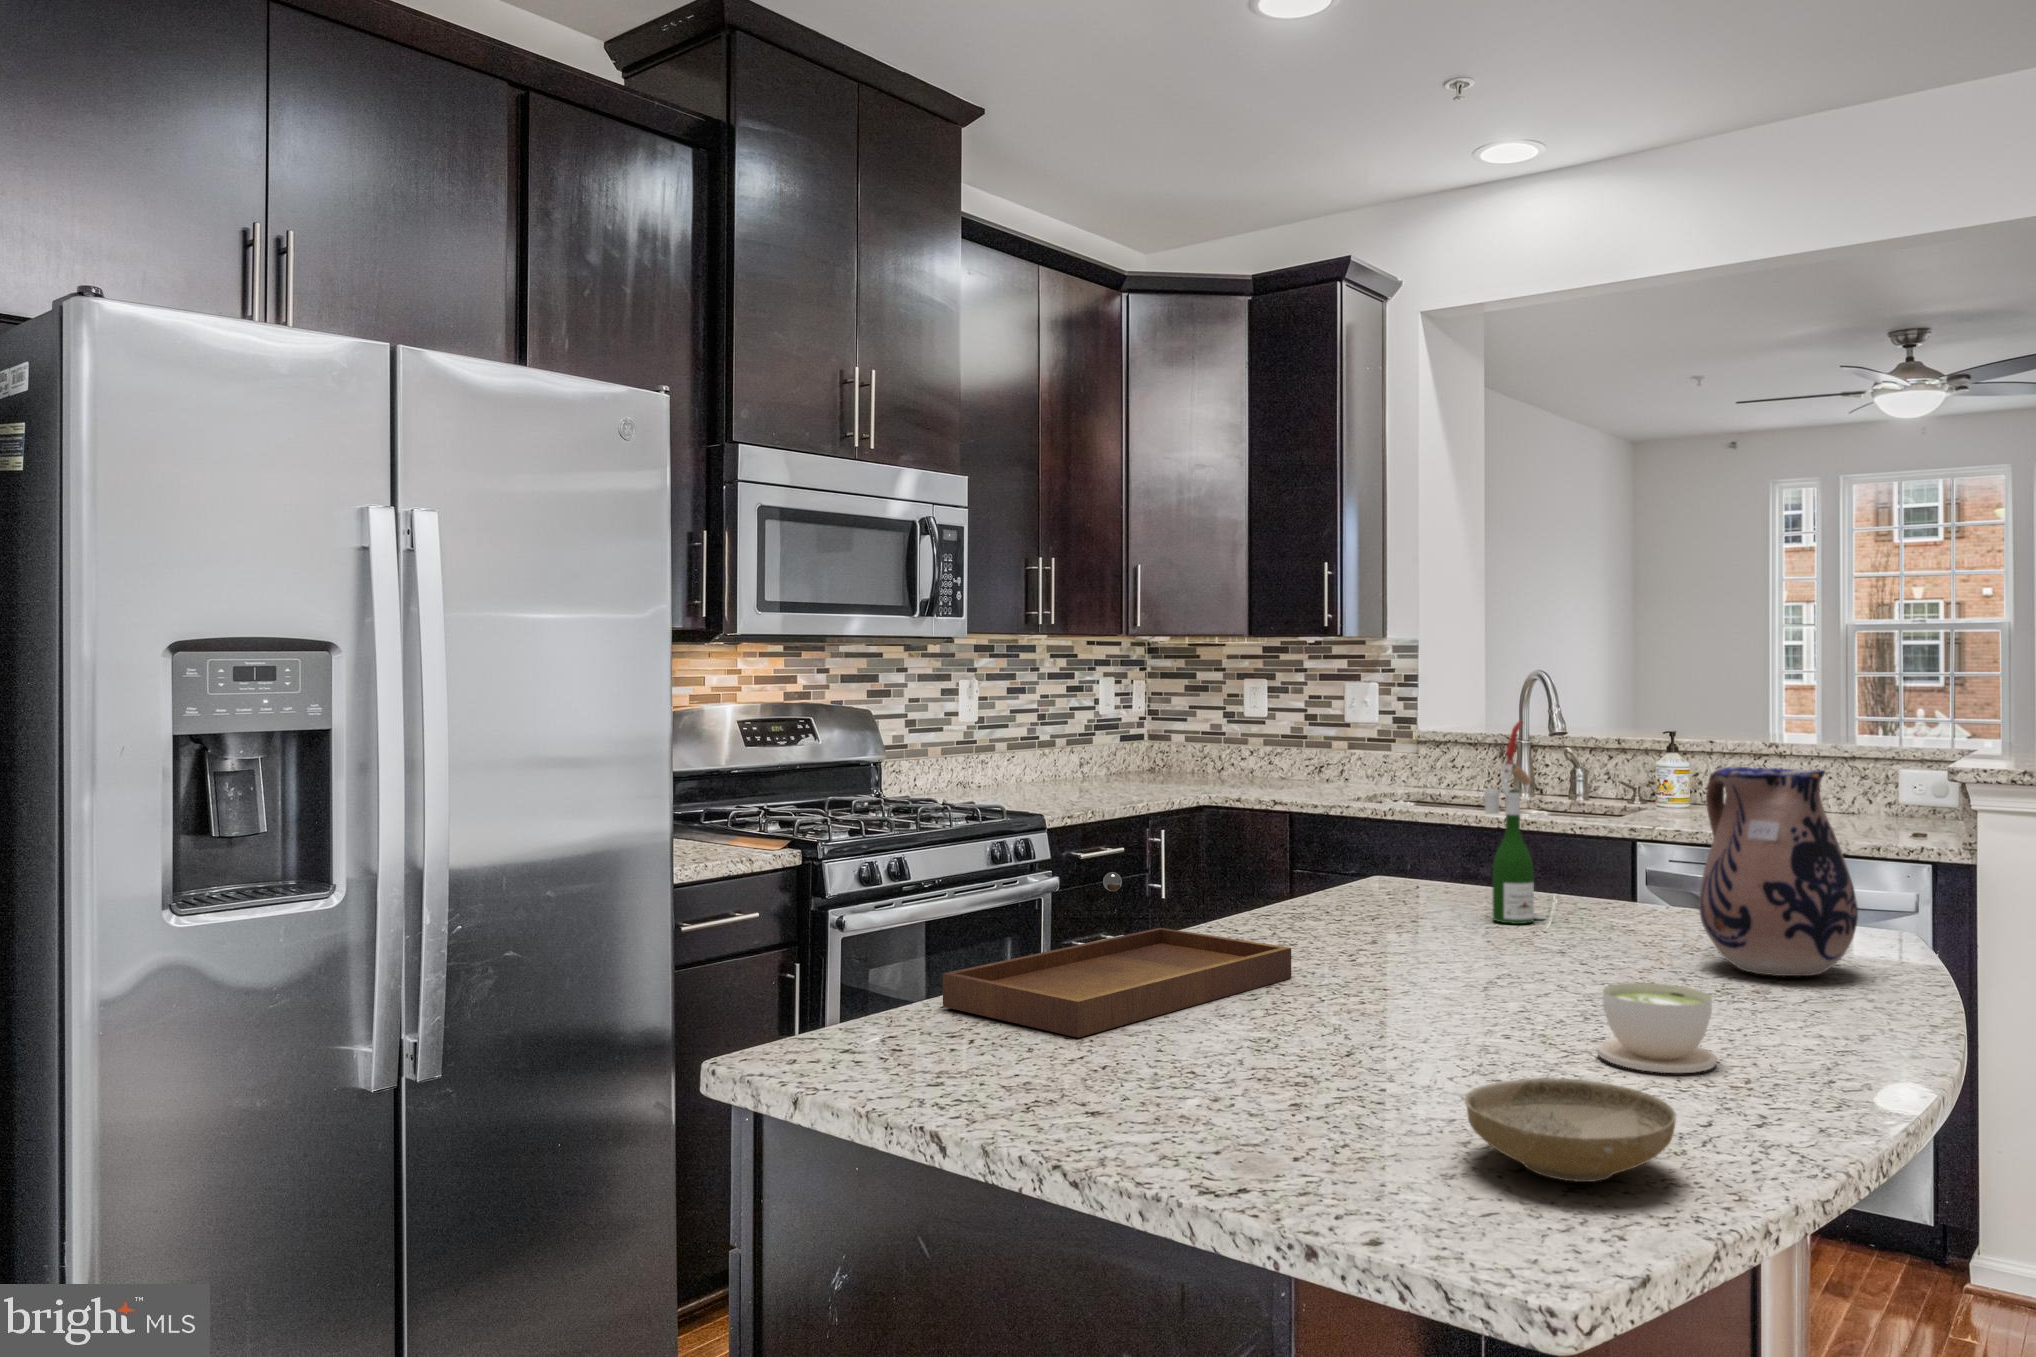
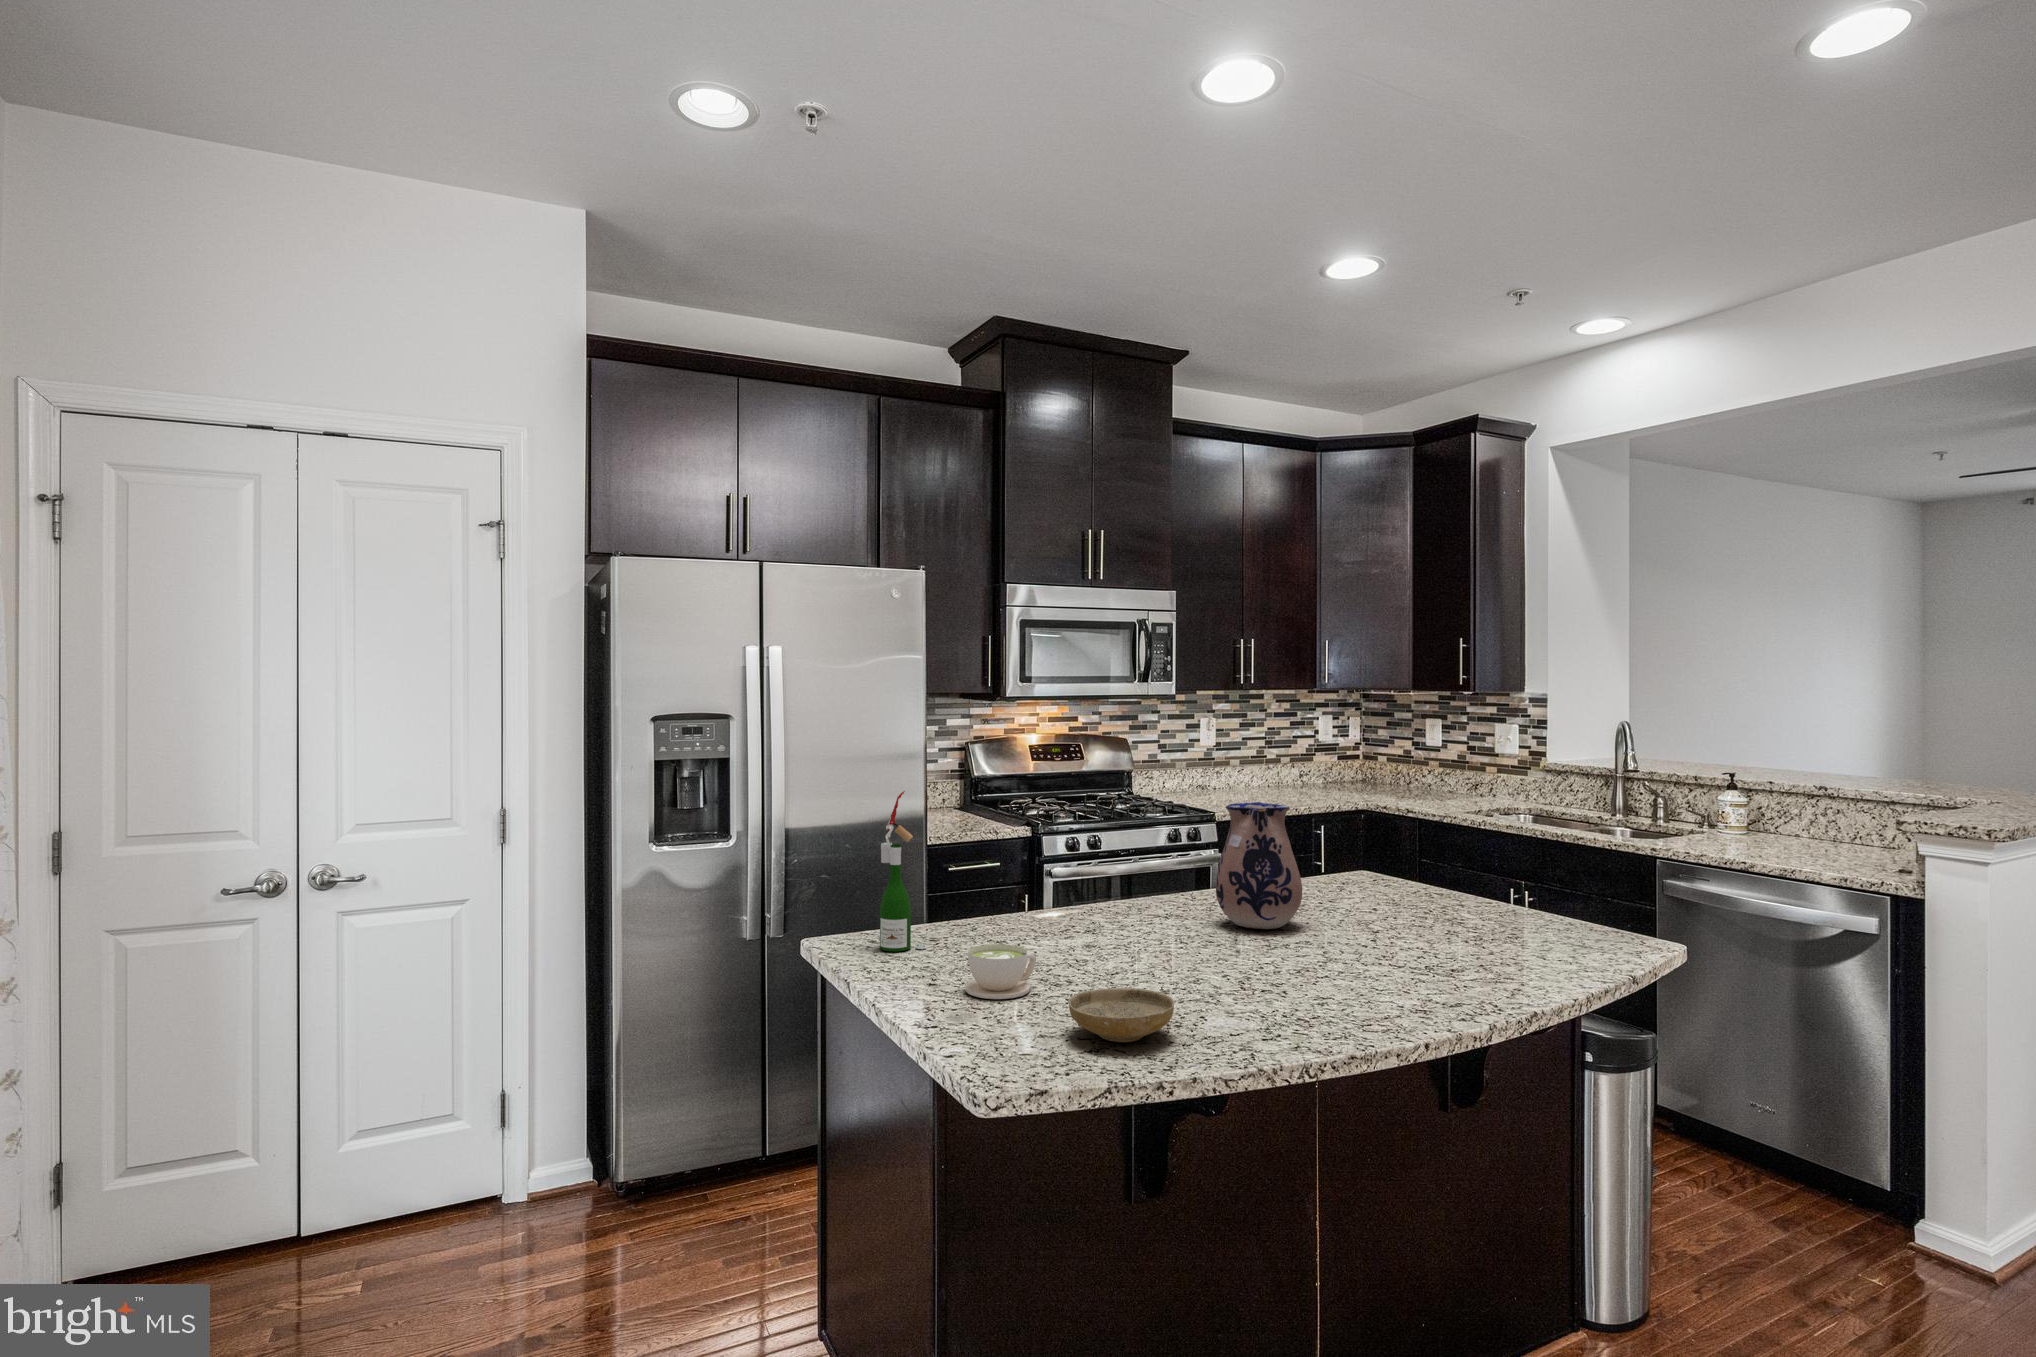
wine bottle: present [1484,721,1545,924] -> present [880,791,926,951]
ceramic pitcher: present [1699,766,1858,976] -> present [1216,802,1302,929]
tray: present [943,872,1291,1038] -> none [960,858,1179,949]
coffee cup: present [1597,983,1717,1073] -> present [965,944,1036,999]

